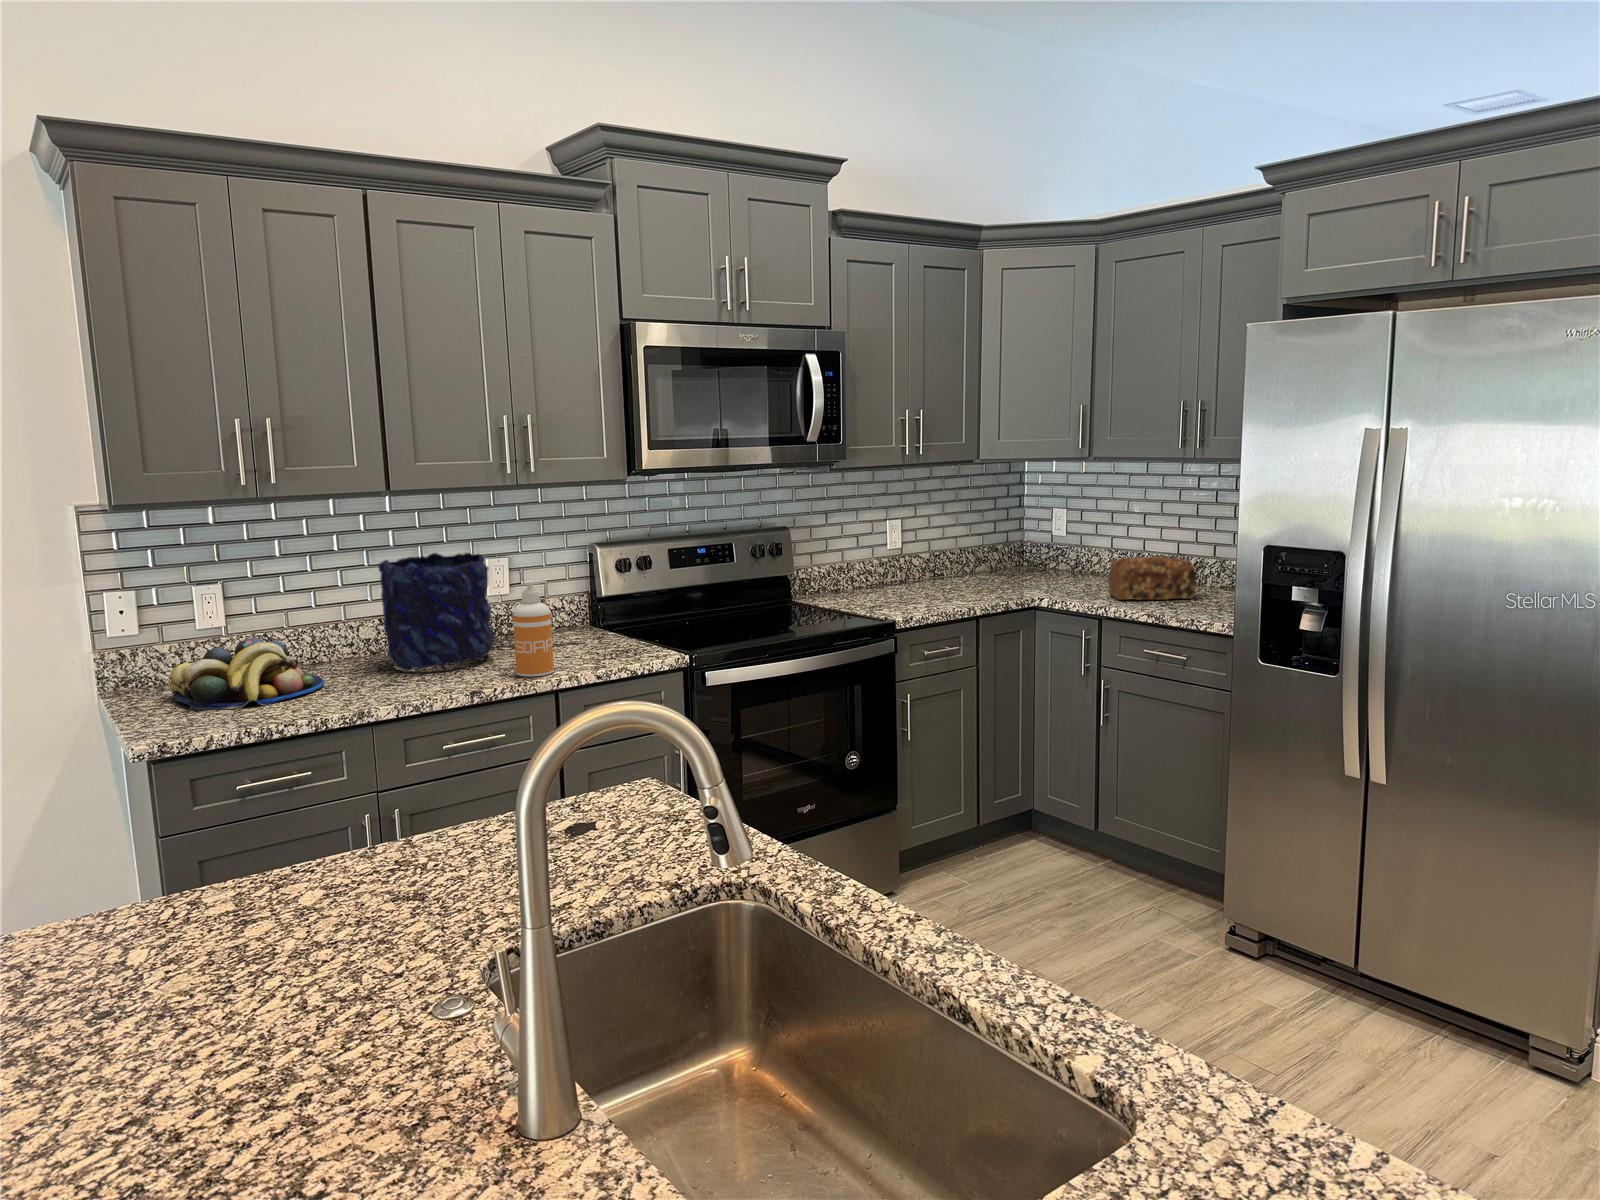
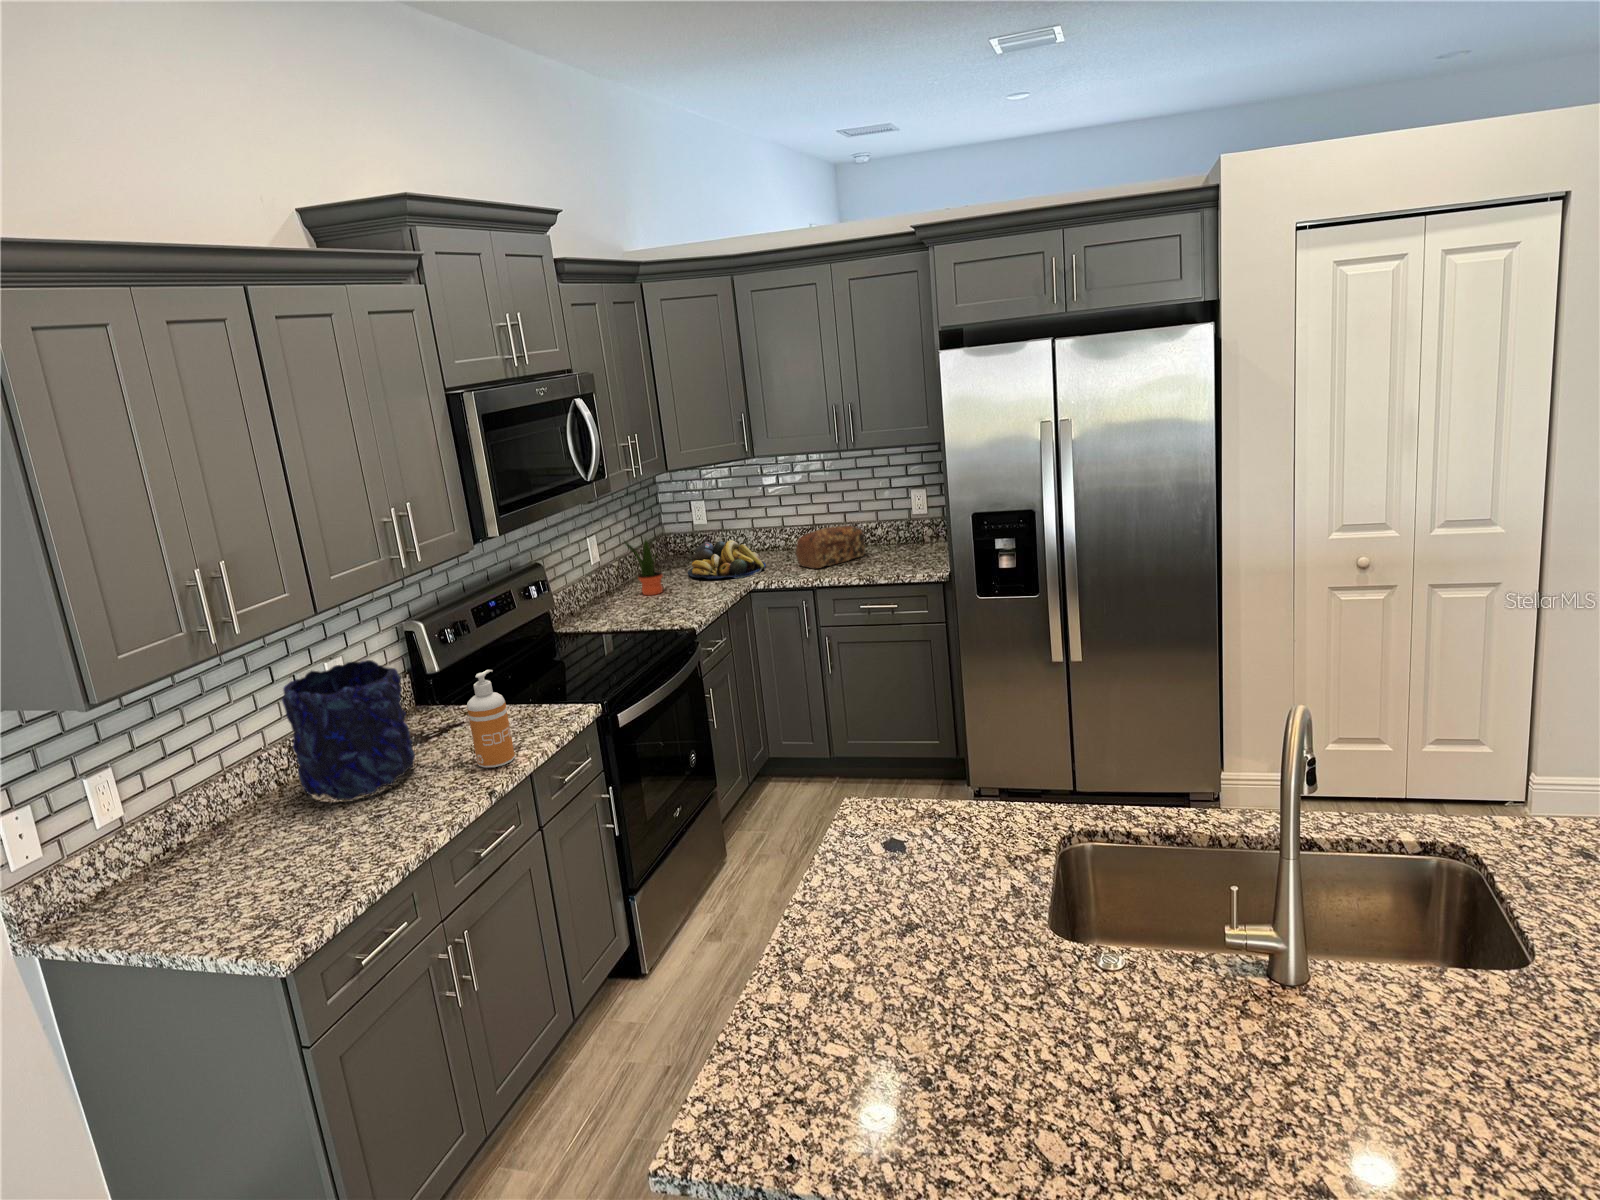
potted plant: none [912,526,948,593] -> present [624,539,663,595]
fruit bowl: present [170,638,324,710] -> present [688,540,766,579]

